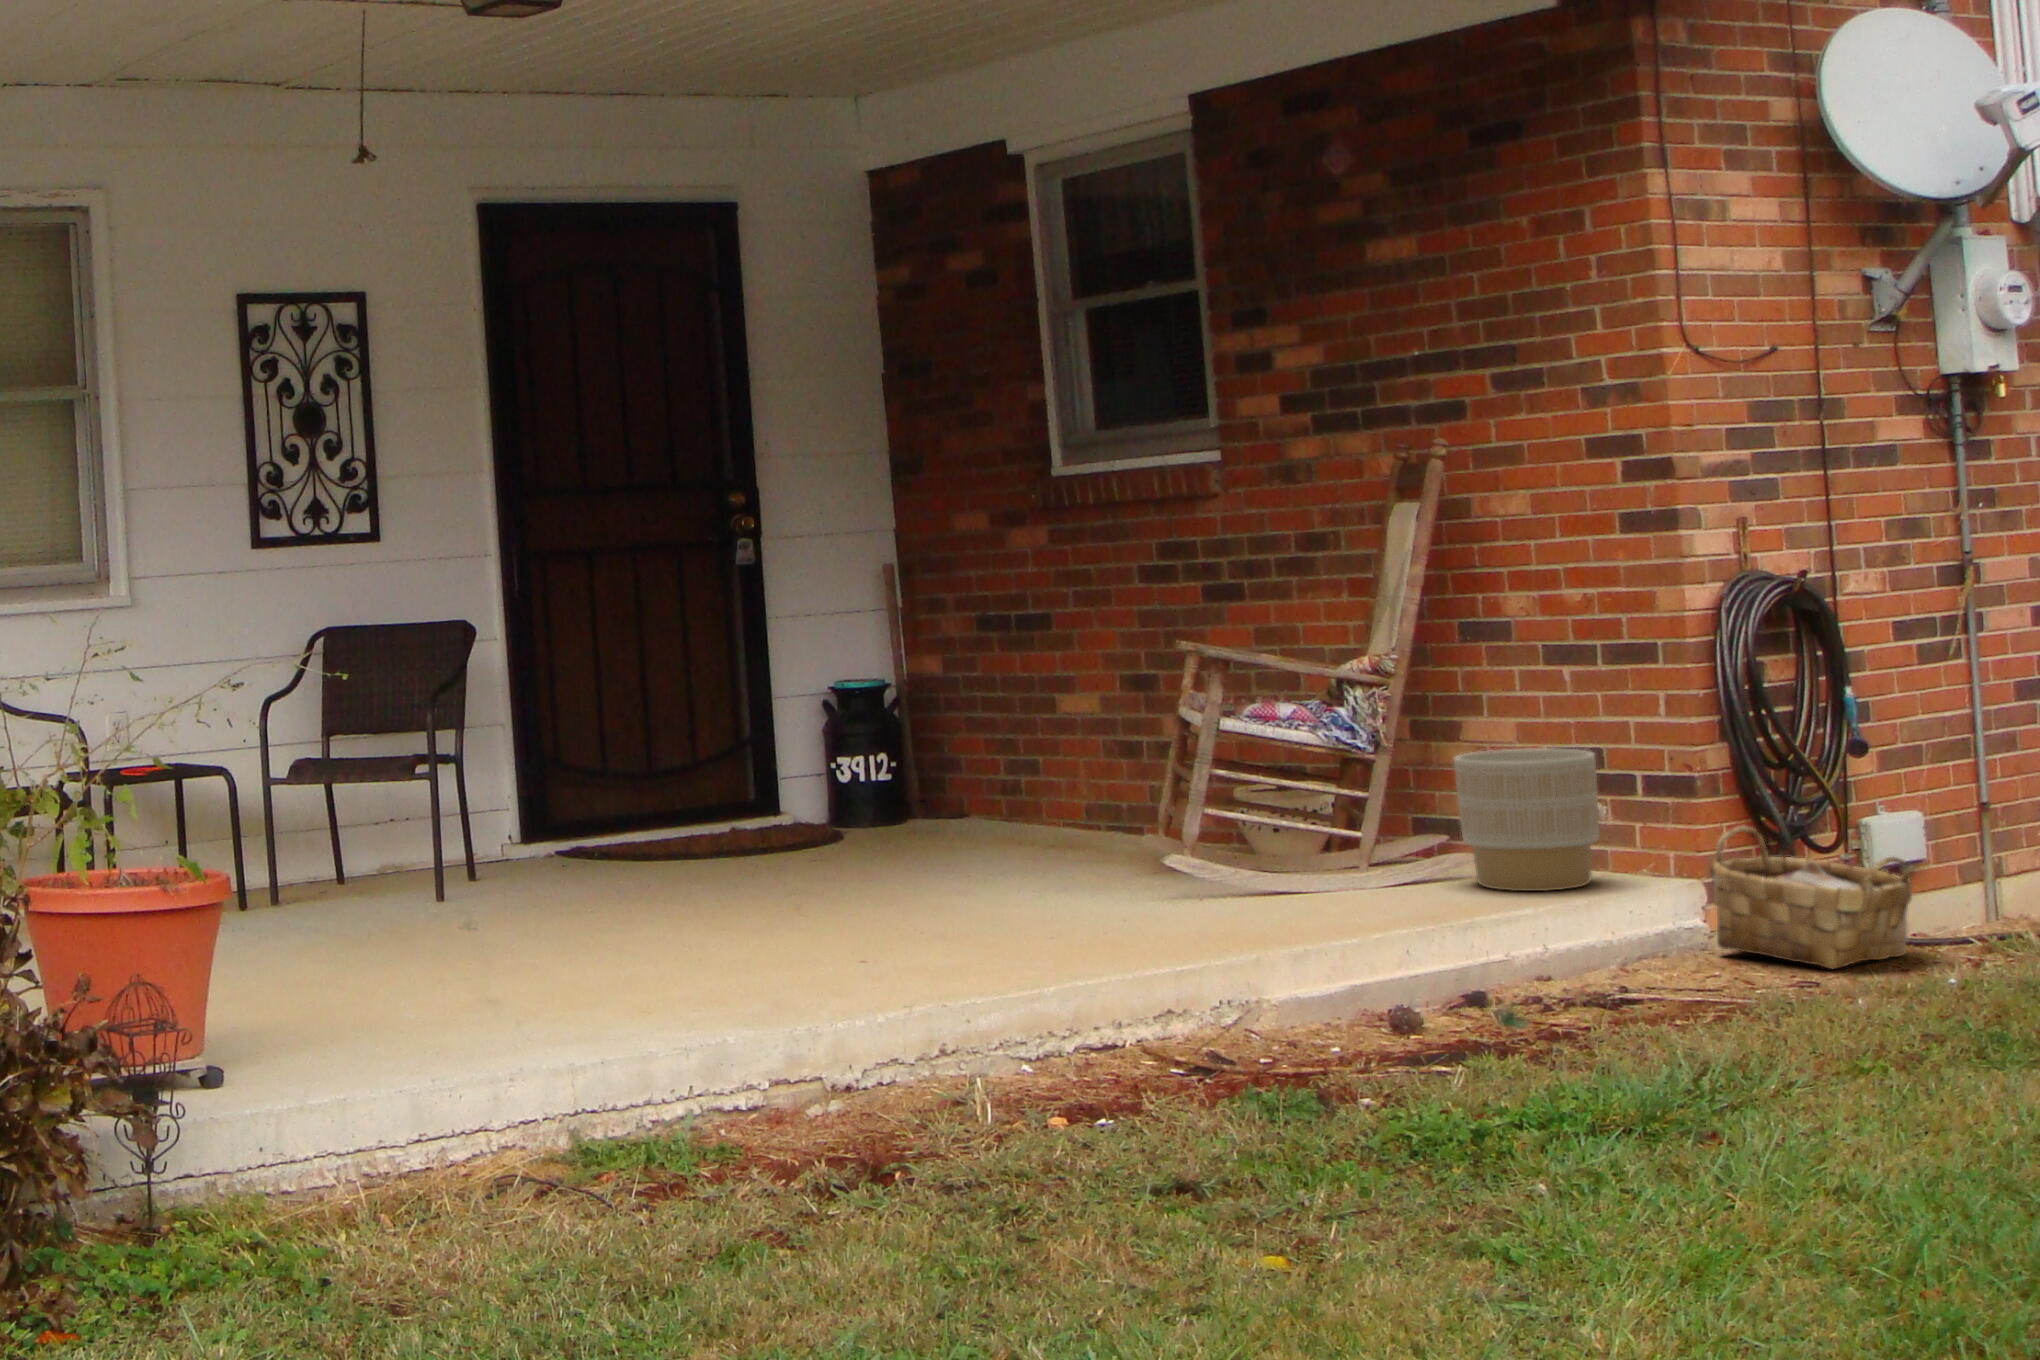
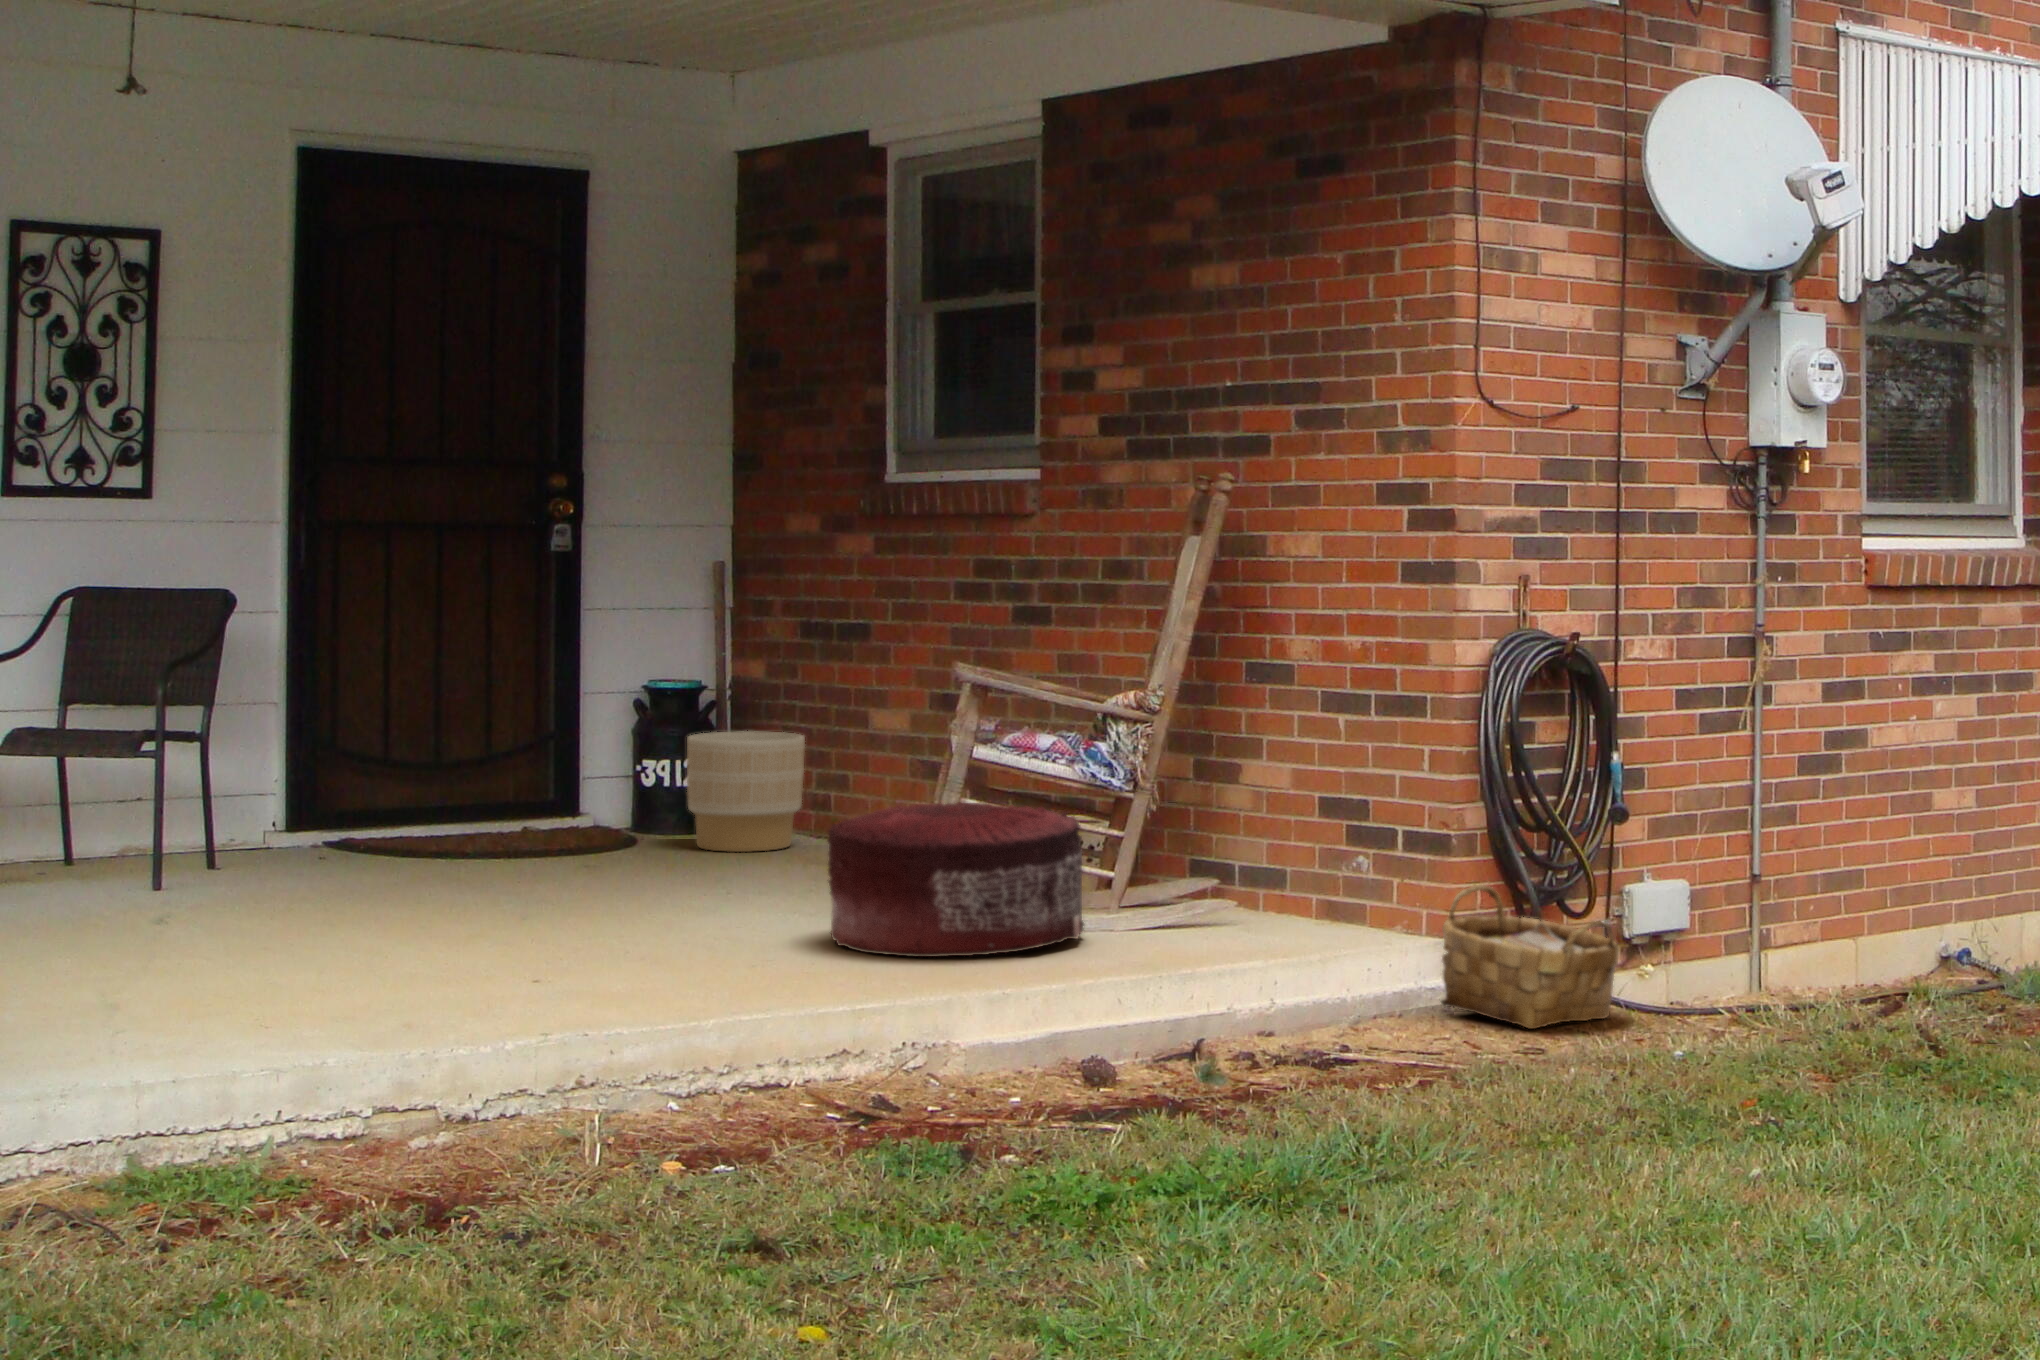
planter: present [1454,748,1599,891] -> present [687,731,805,852]
pouf: none [1086,770,1341,917] -> present [828,802,1084,957]

